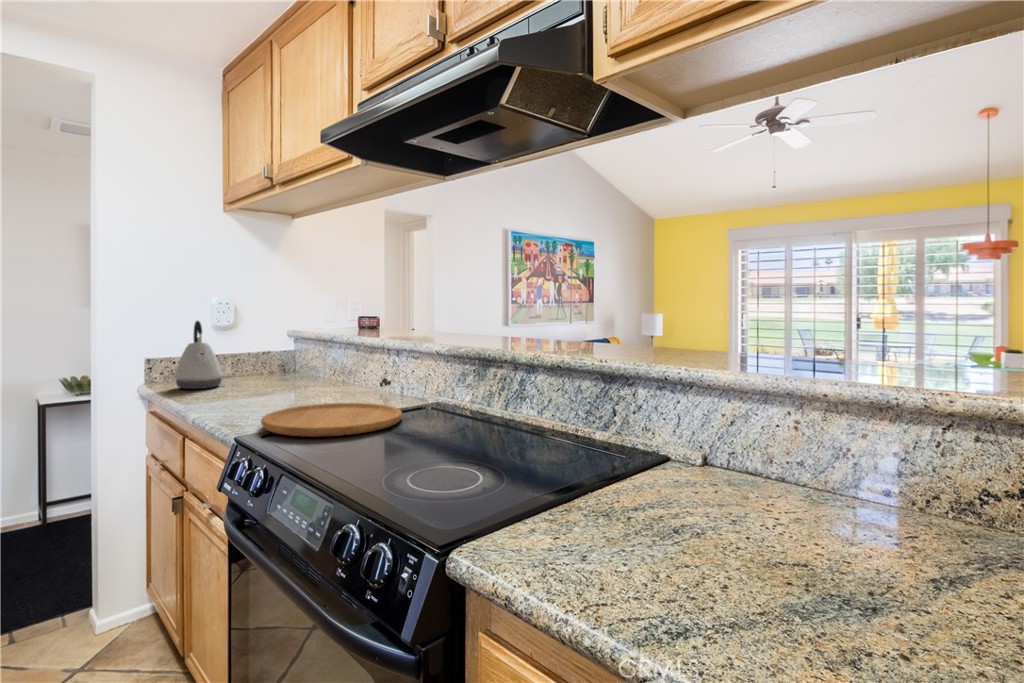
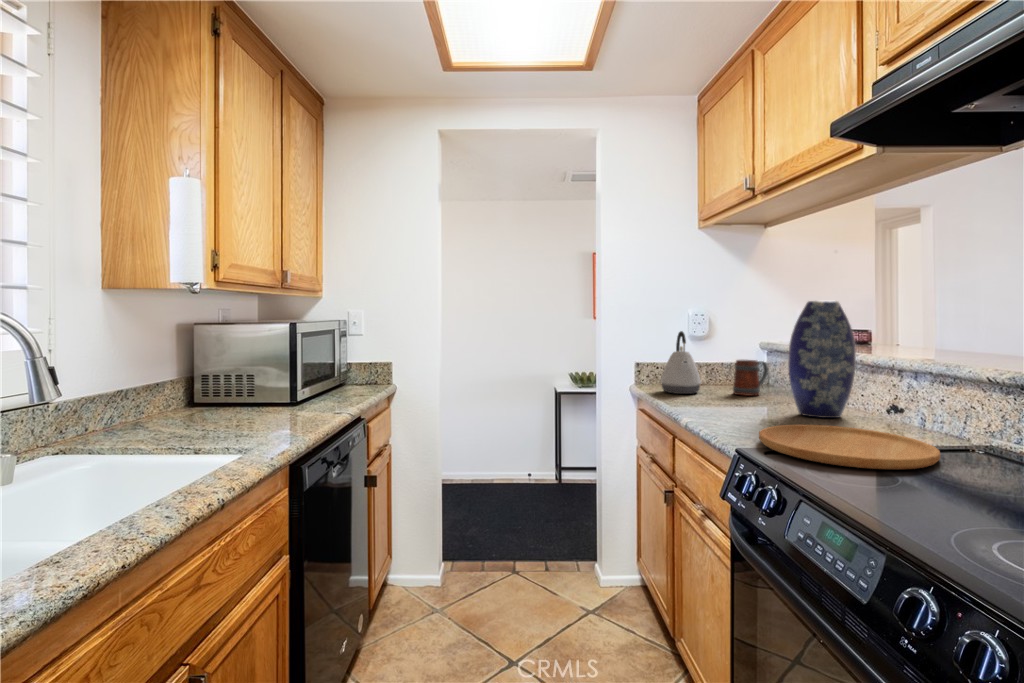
vase: none [301,292,356,397] -> present [788,301,856,418]
mug: none [257,348,292,384] -> present [733,360,768,396]

